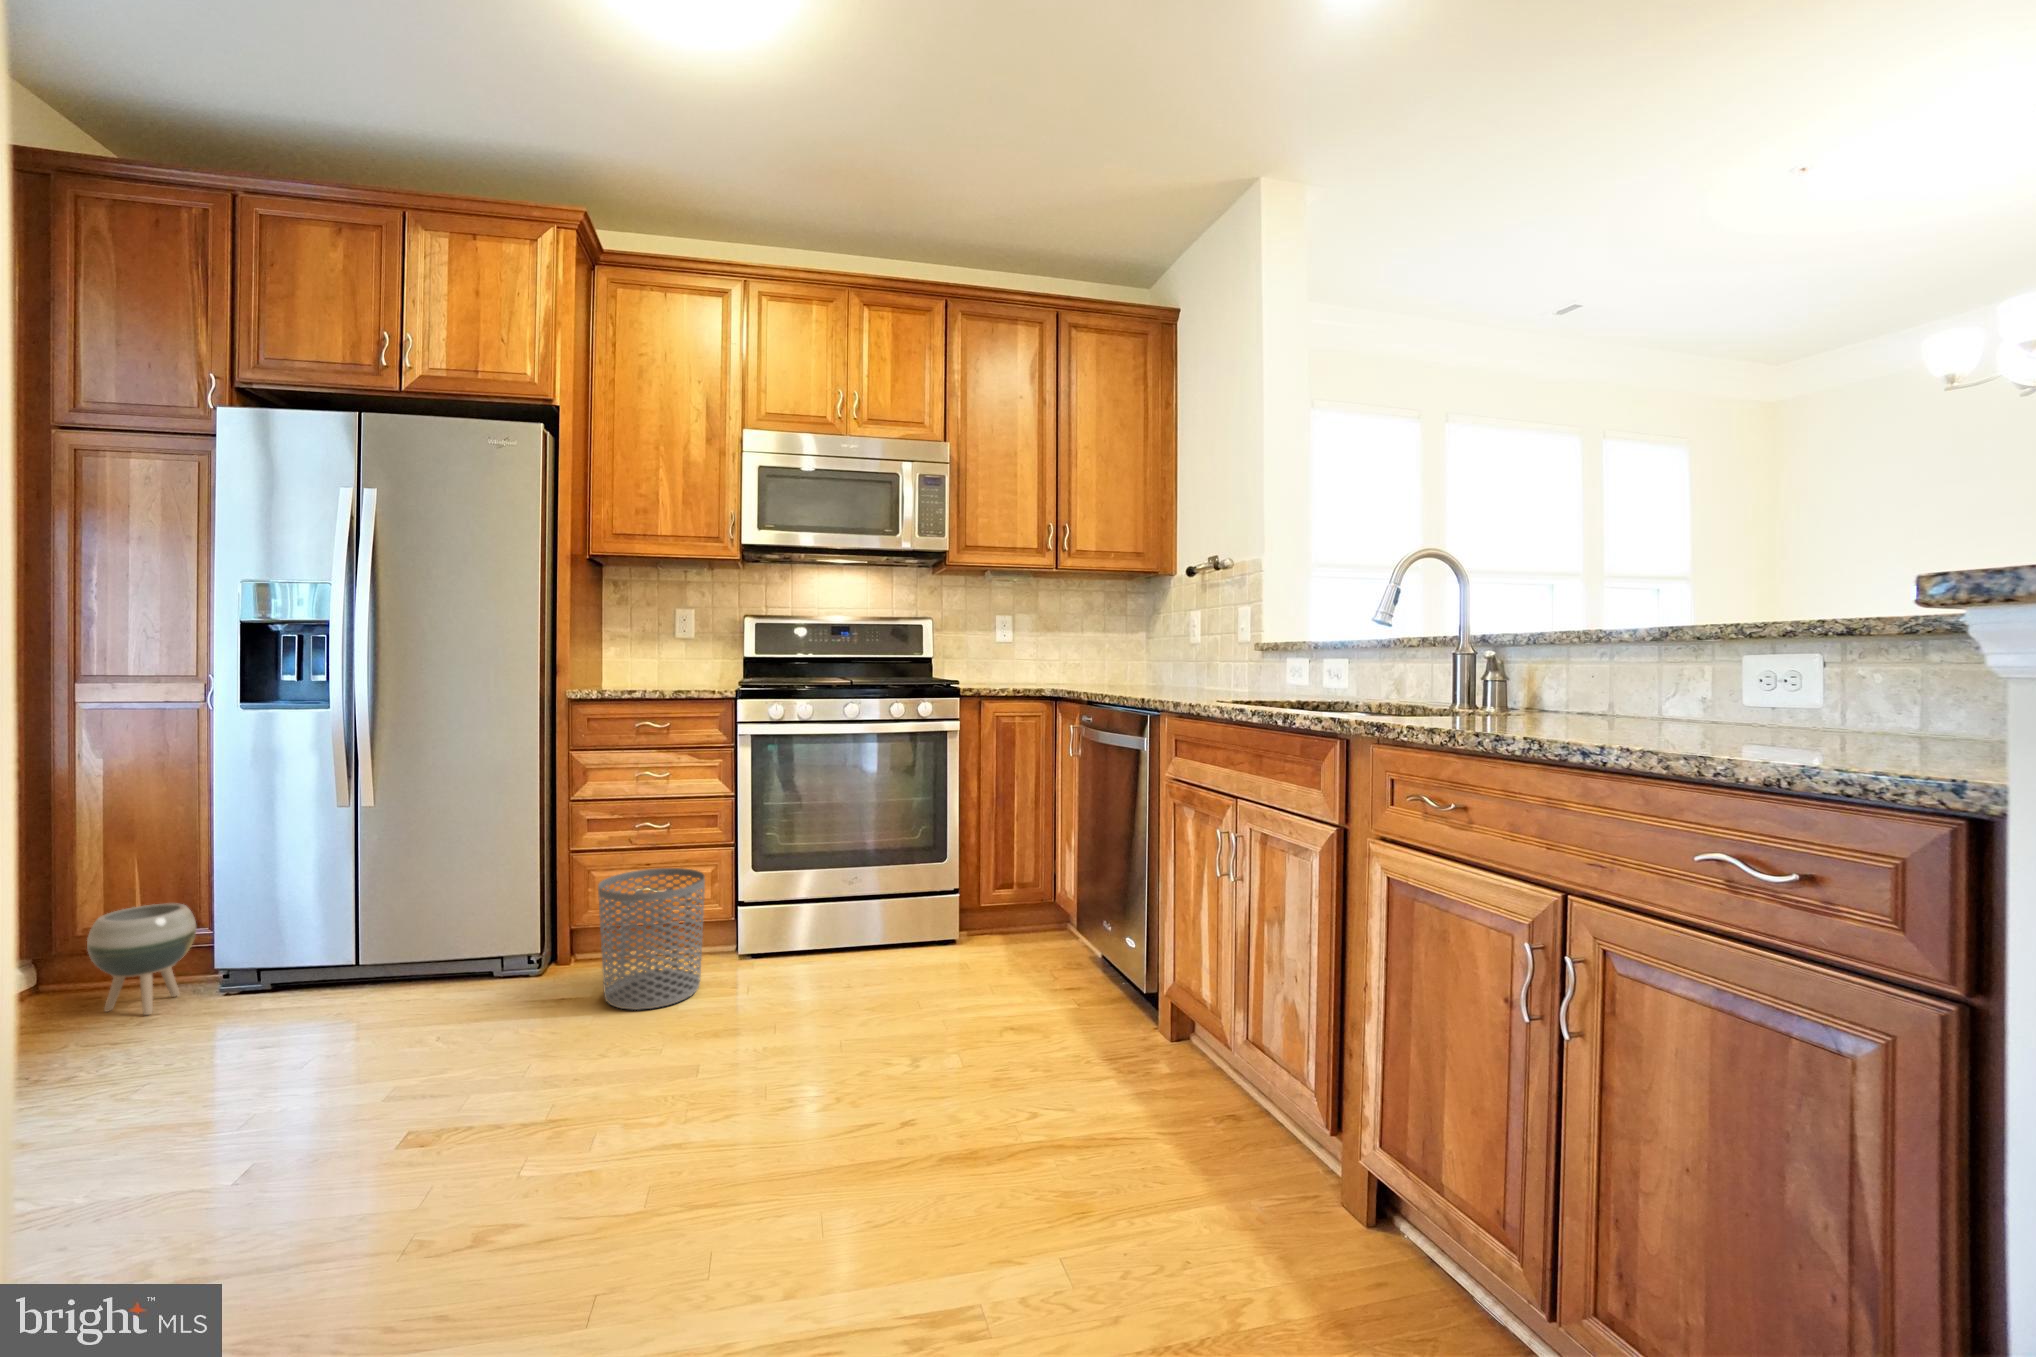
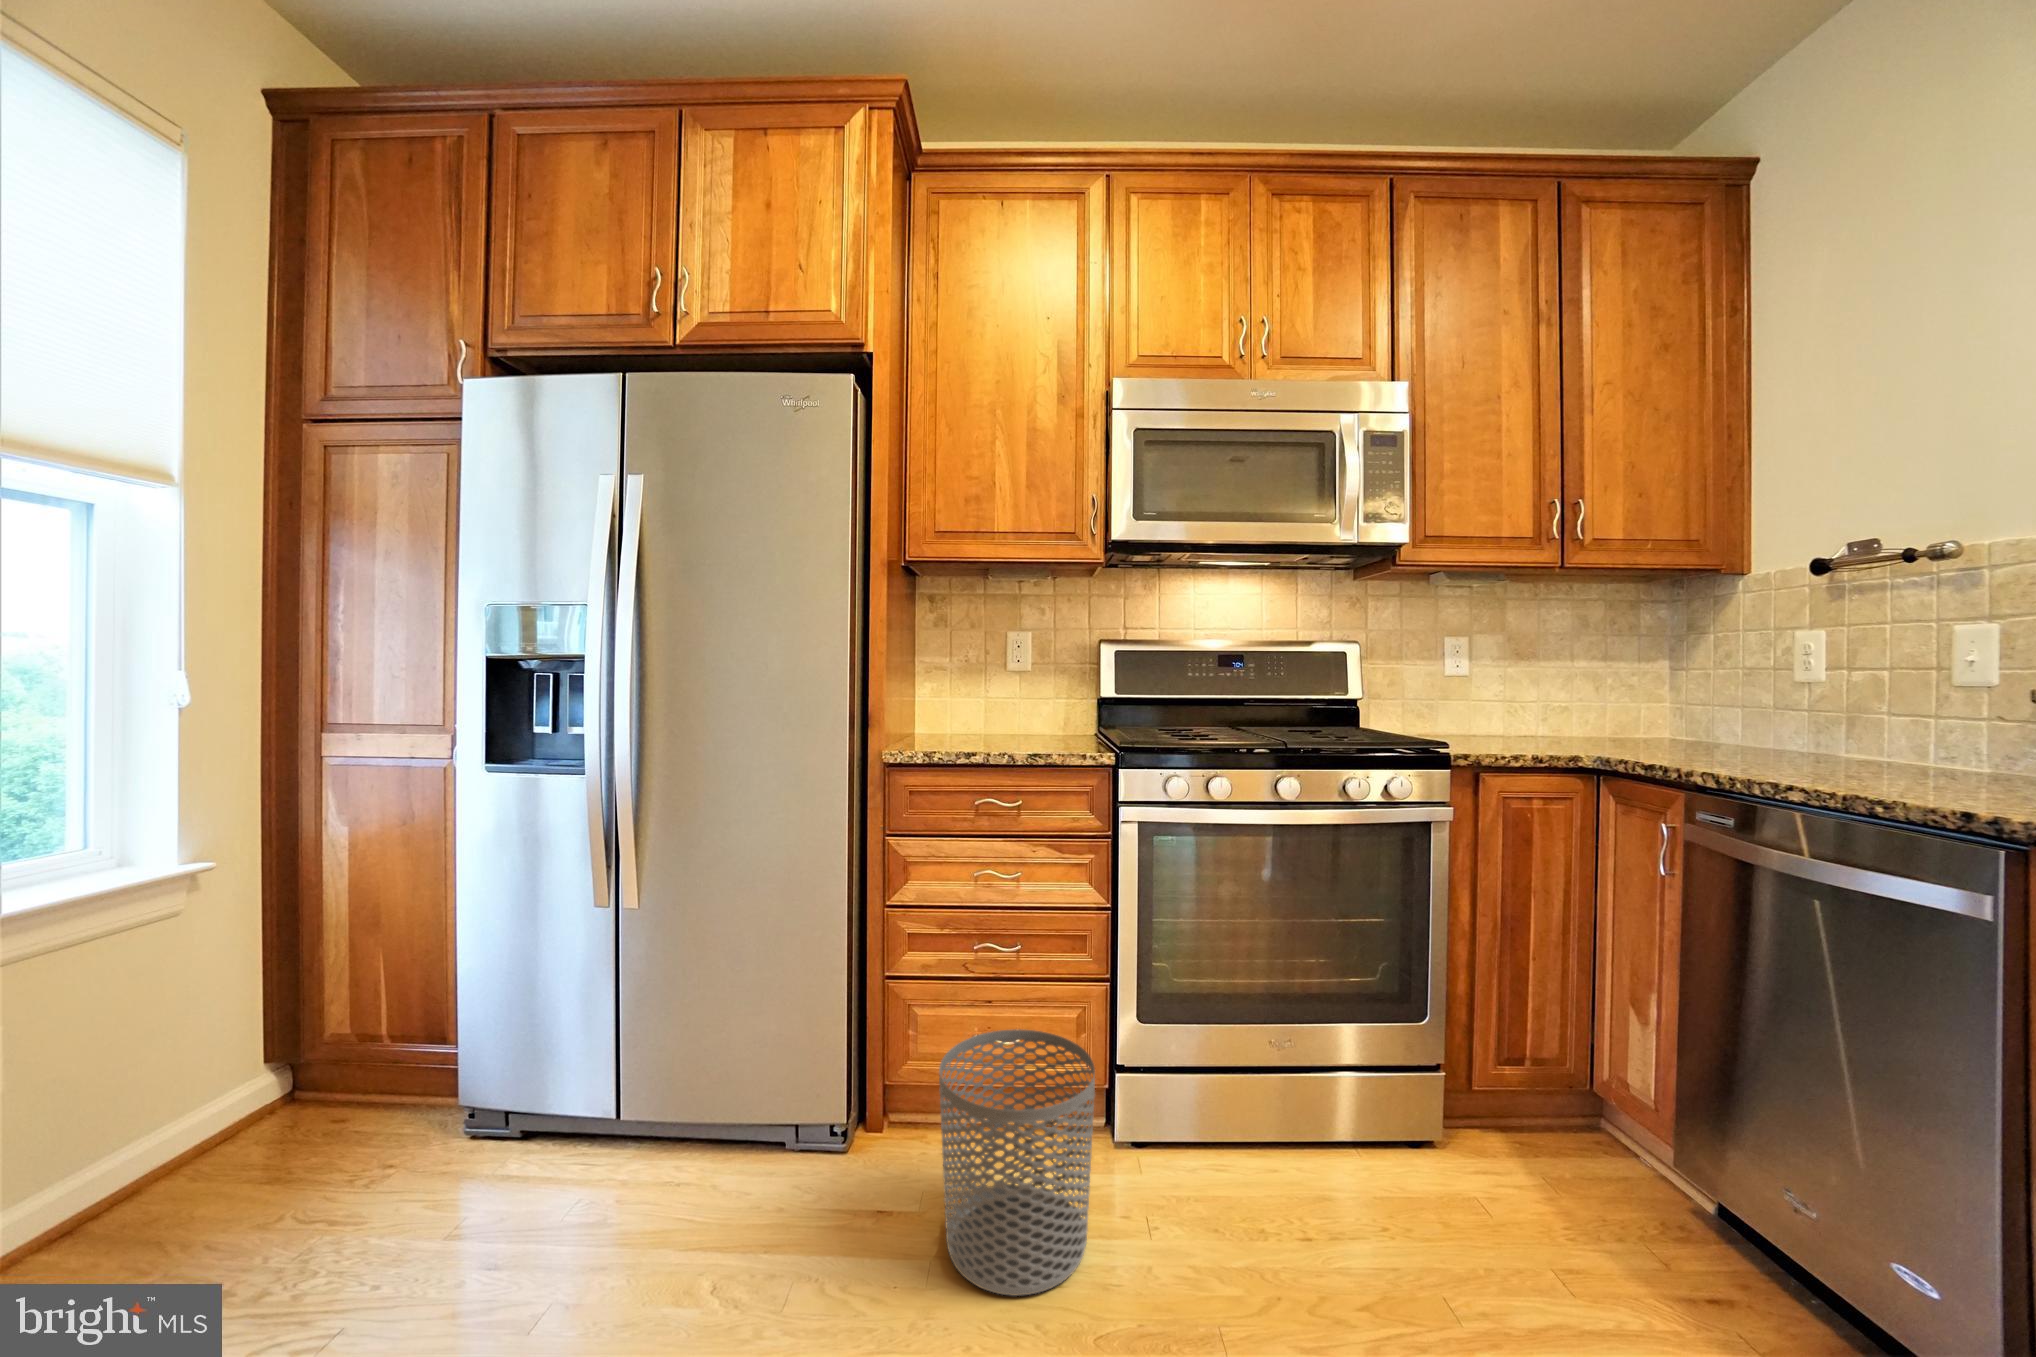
planter: present [87,903,196,1015] -> none [308,1026,439,1191]

